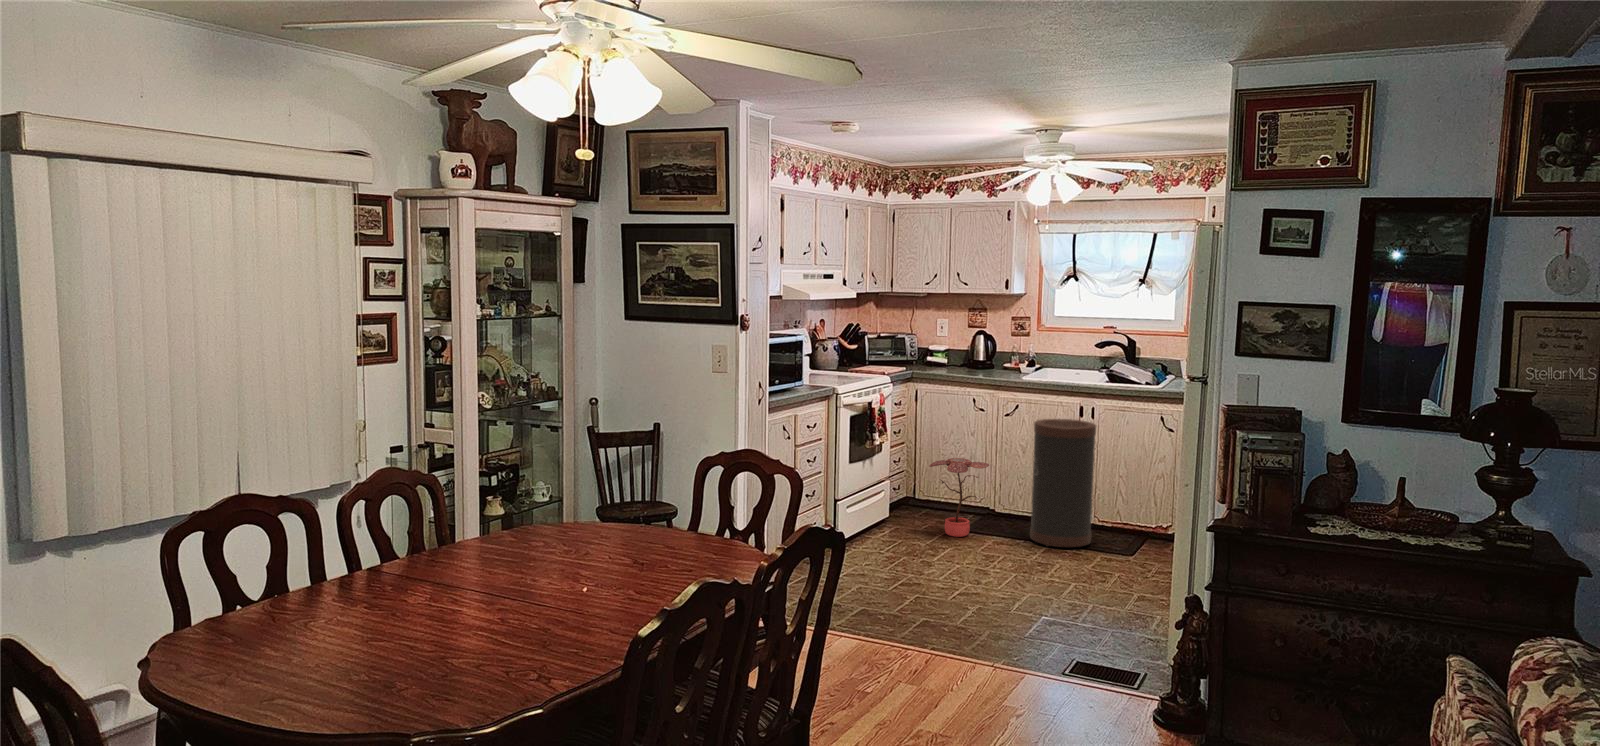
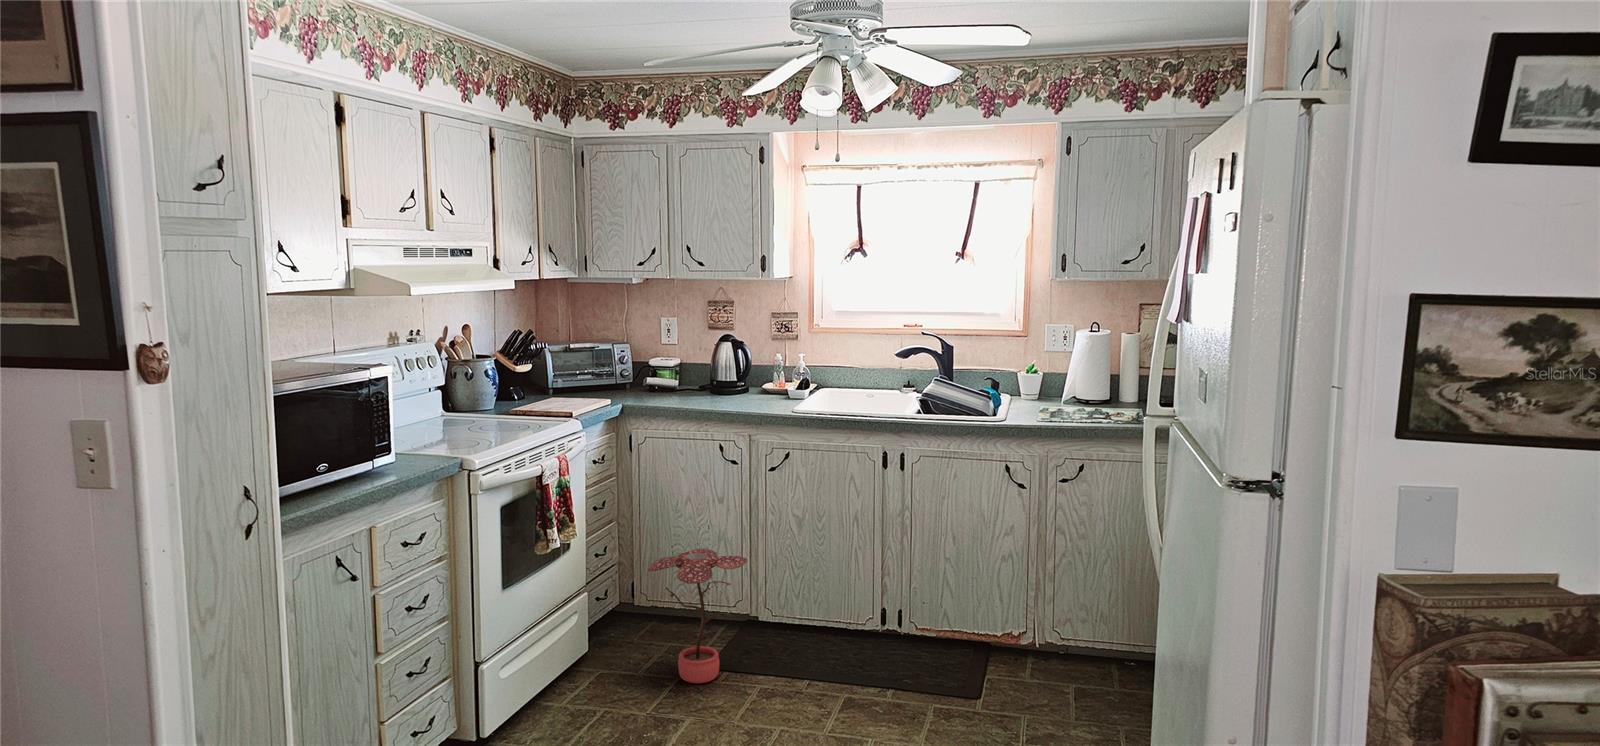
trash can: present [1030,419,1096,547] -> none [817,476,915,692]

